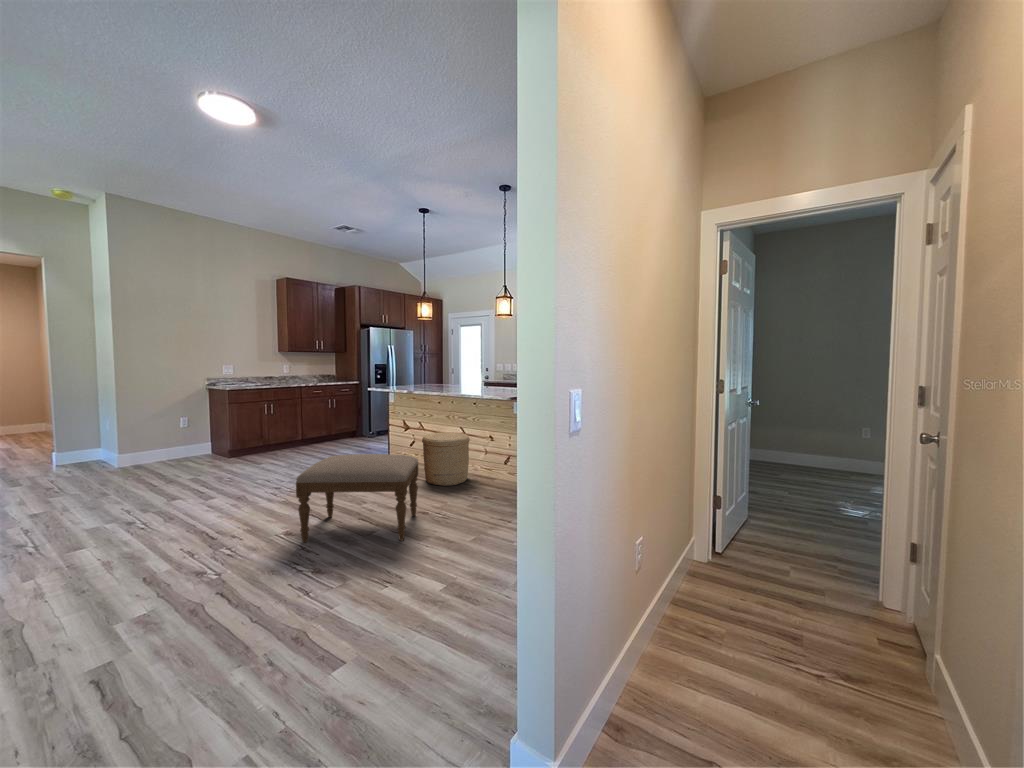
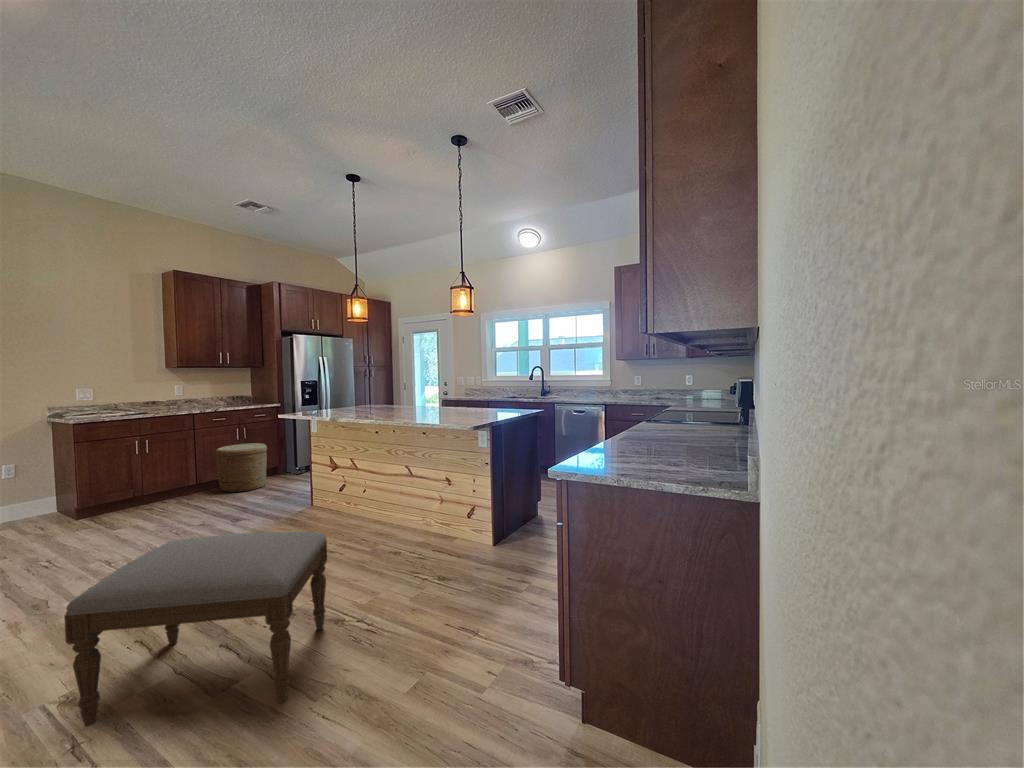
woven basket: present [422,432,470,486] -> present [215,443,267,493]

